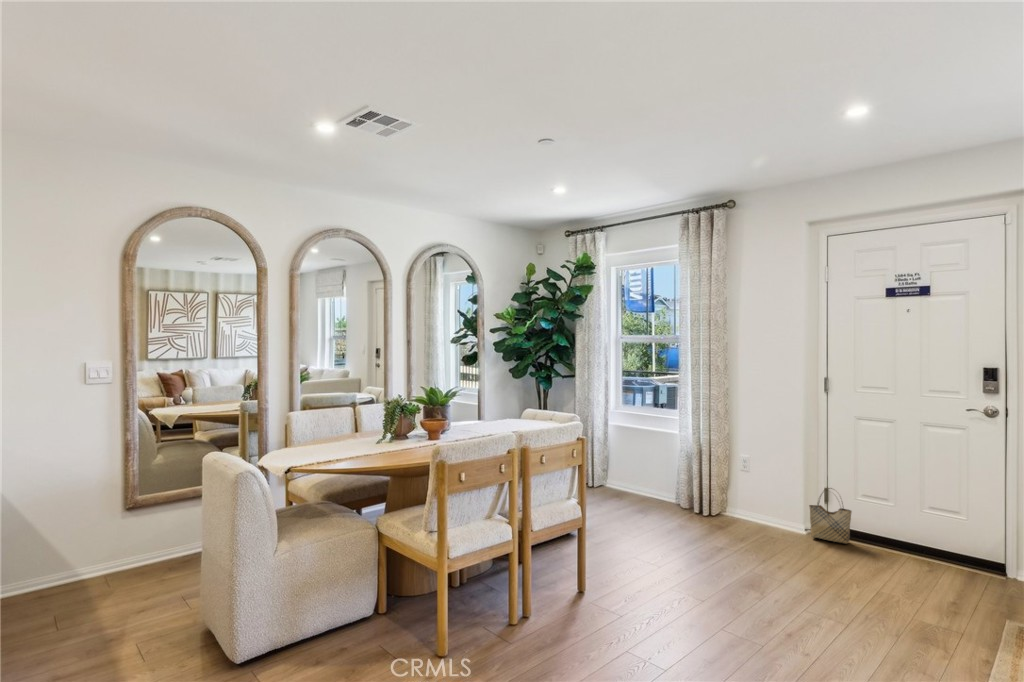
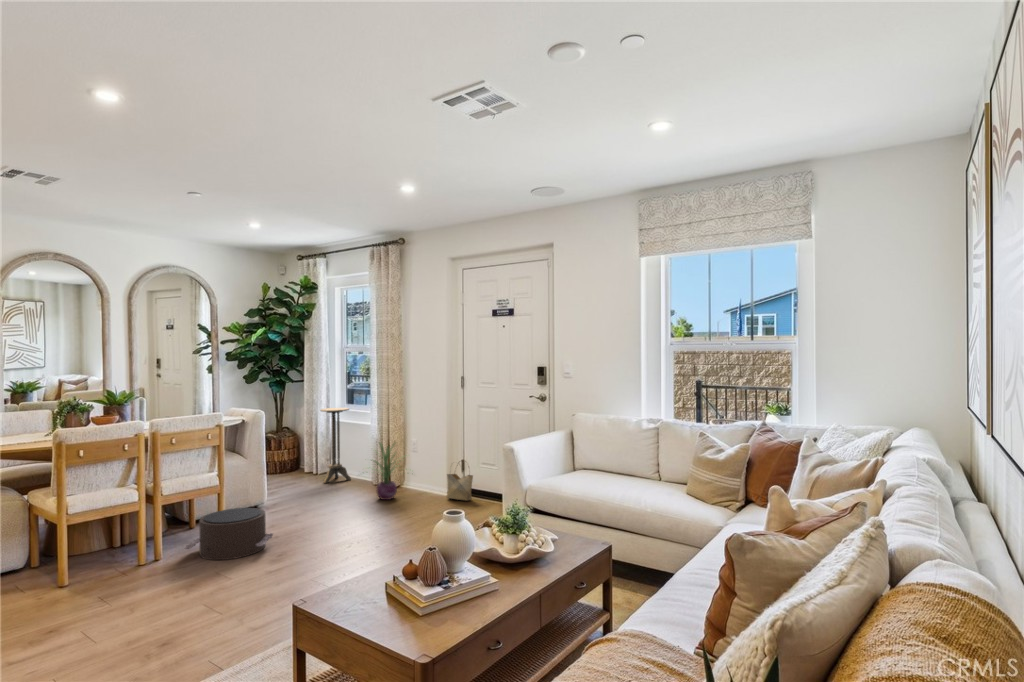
side table: none [607,410,643,500] -> present [320,408,351,483]
decorative plant: none [683,458,768,533] -> present [375,443,399,500]
pouf: none [566,550,672,631] -> present [185,508,273,560]

